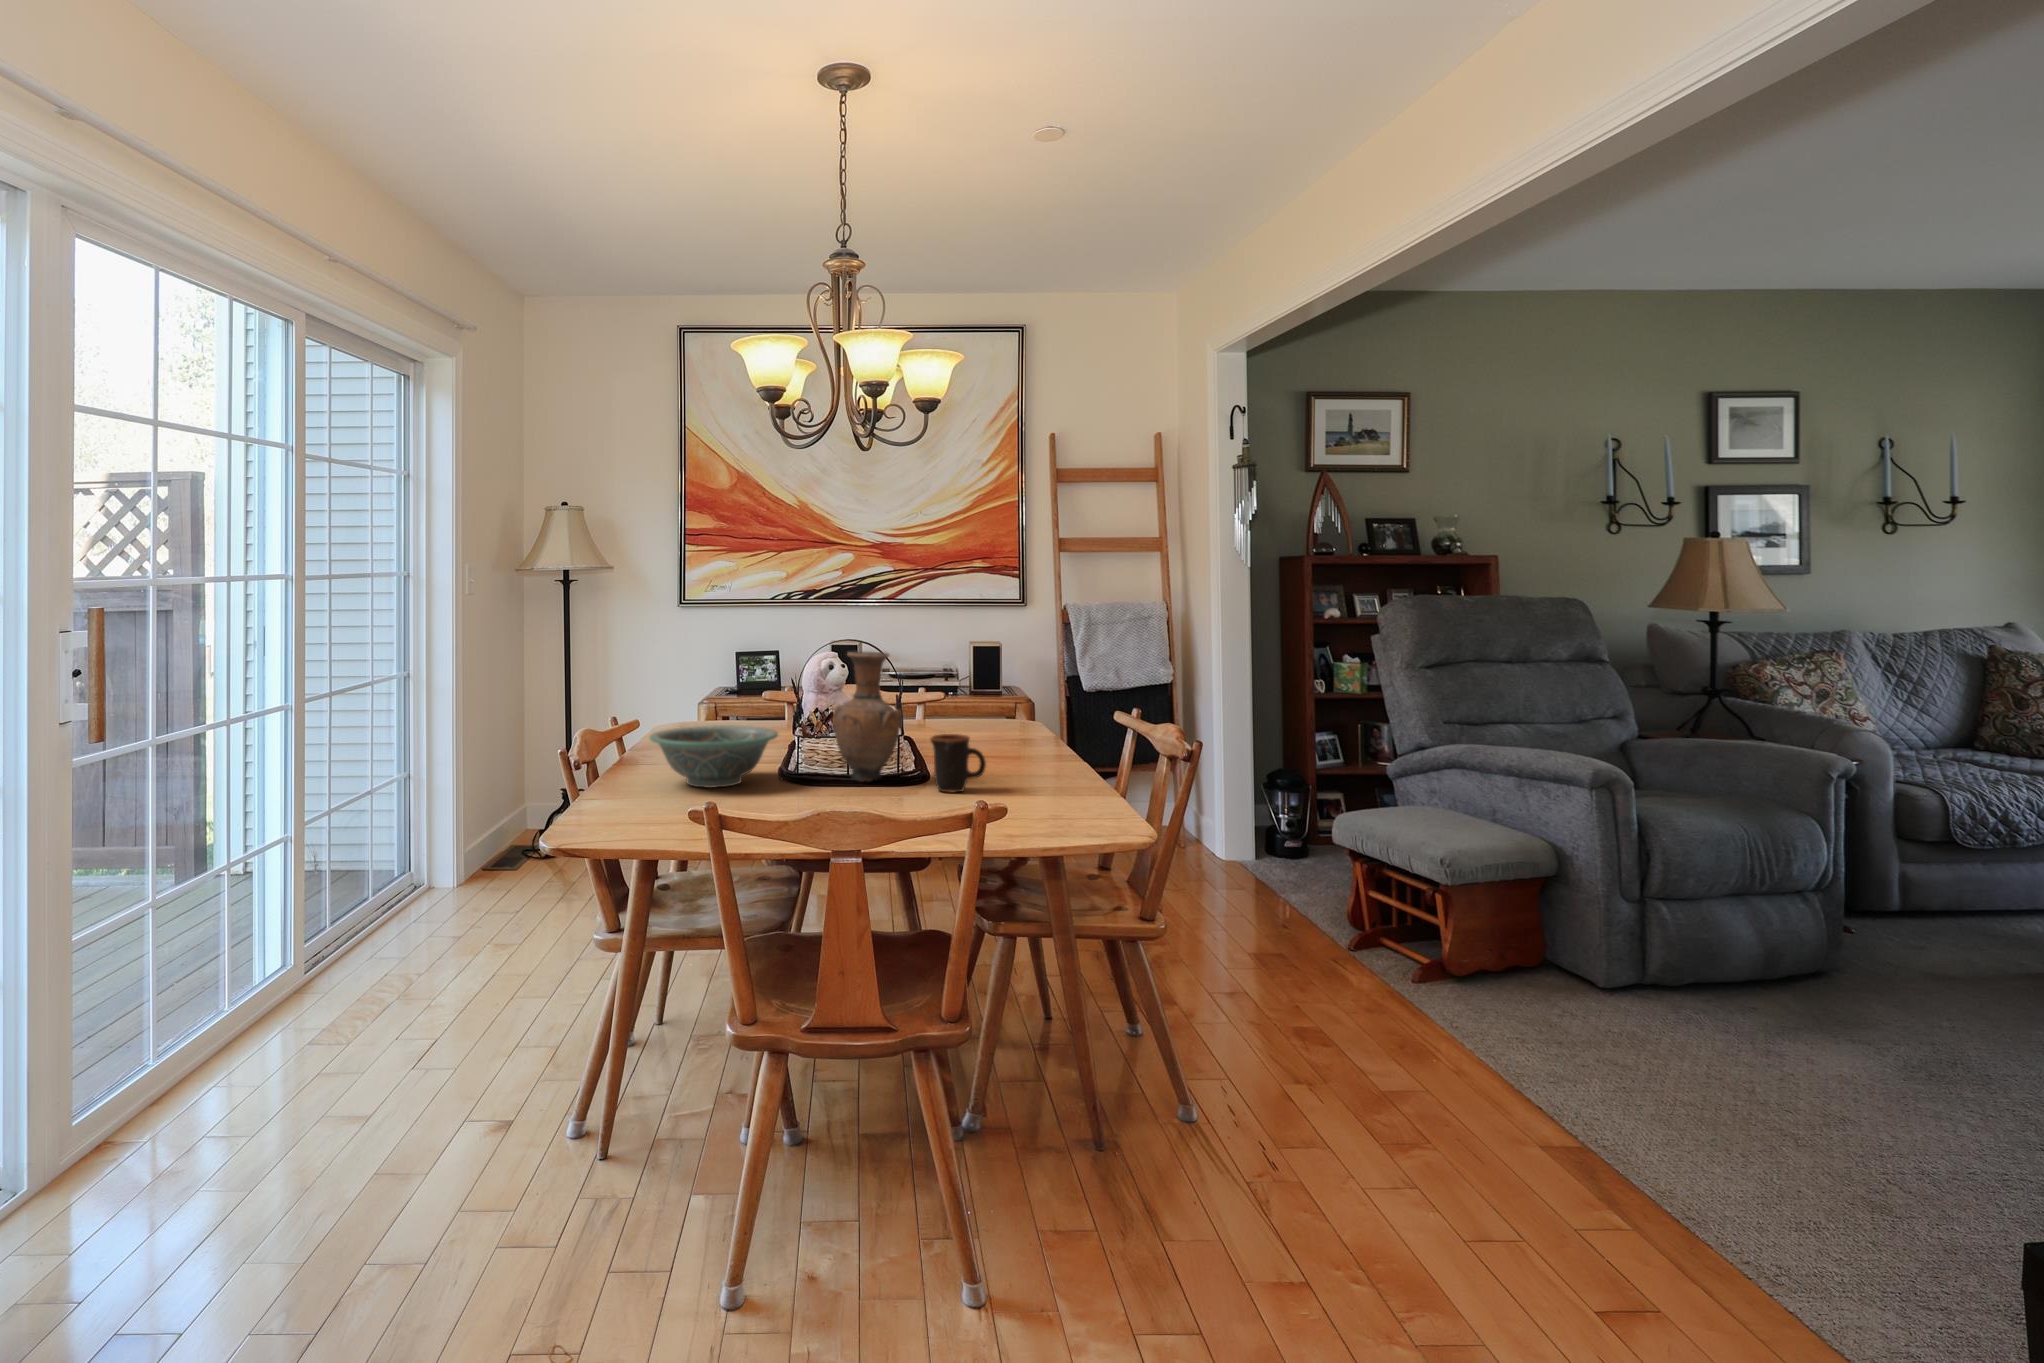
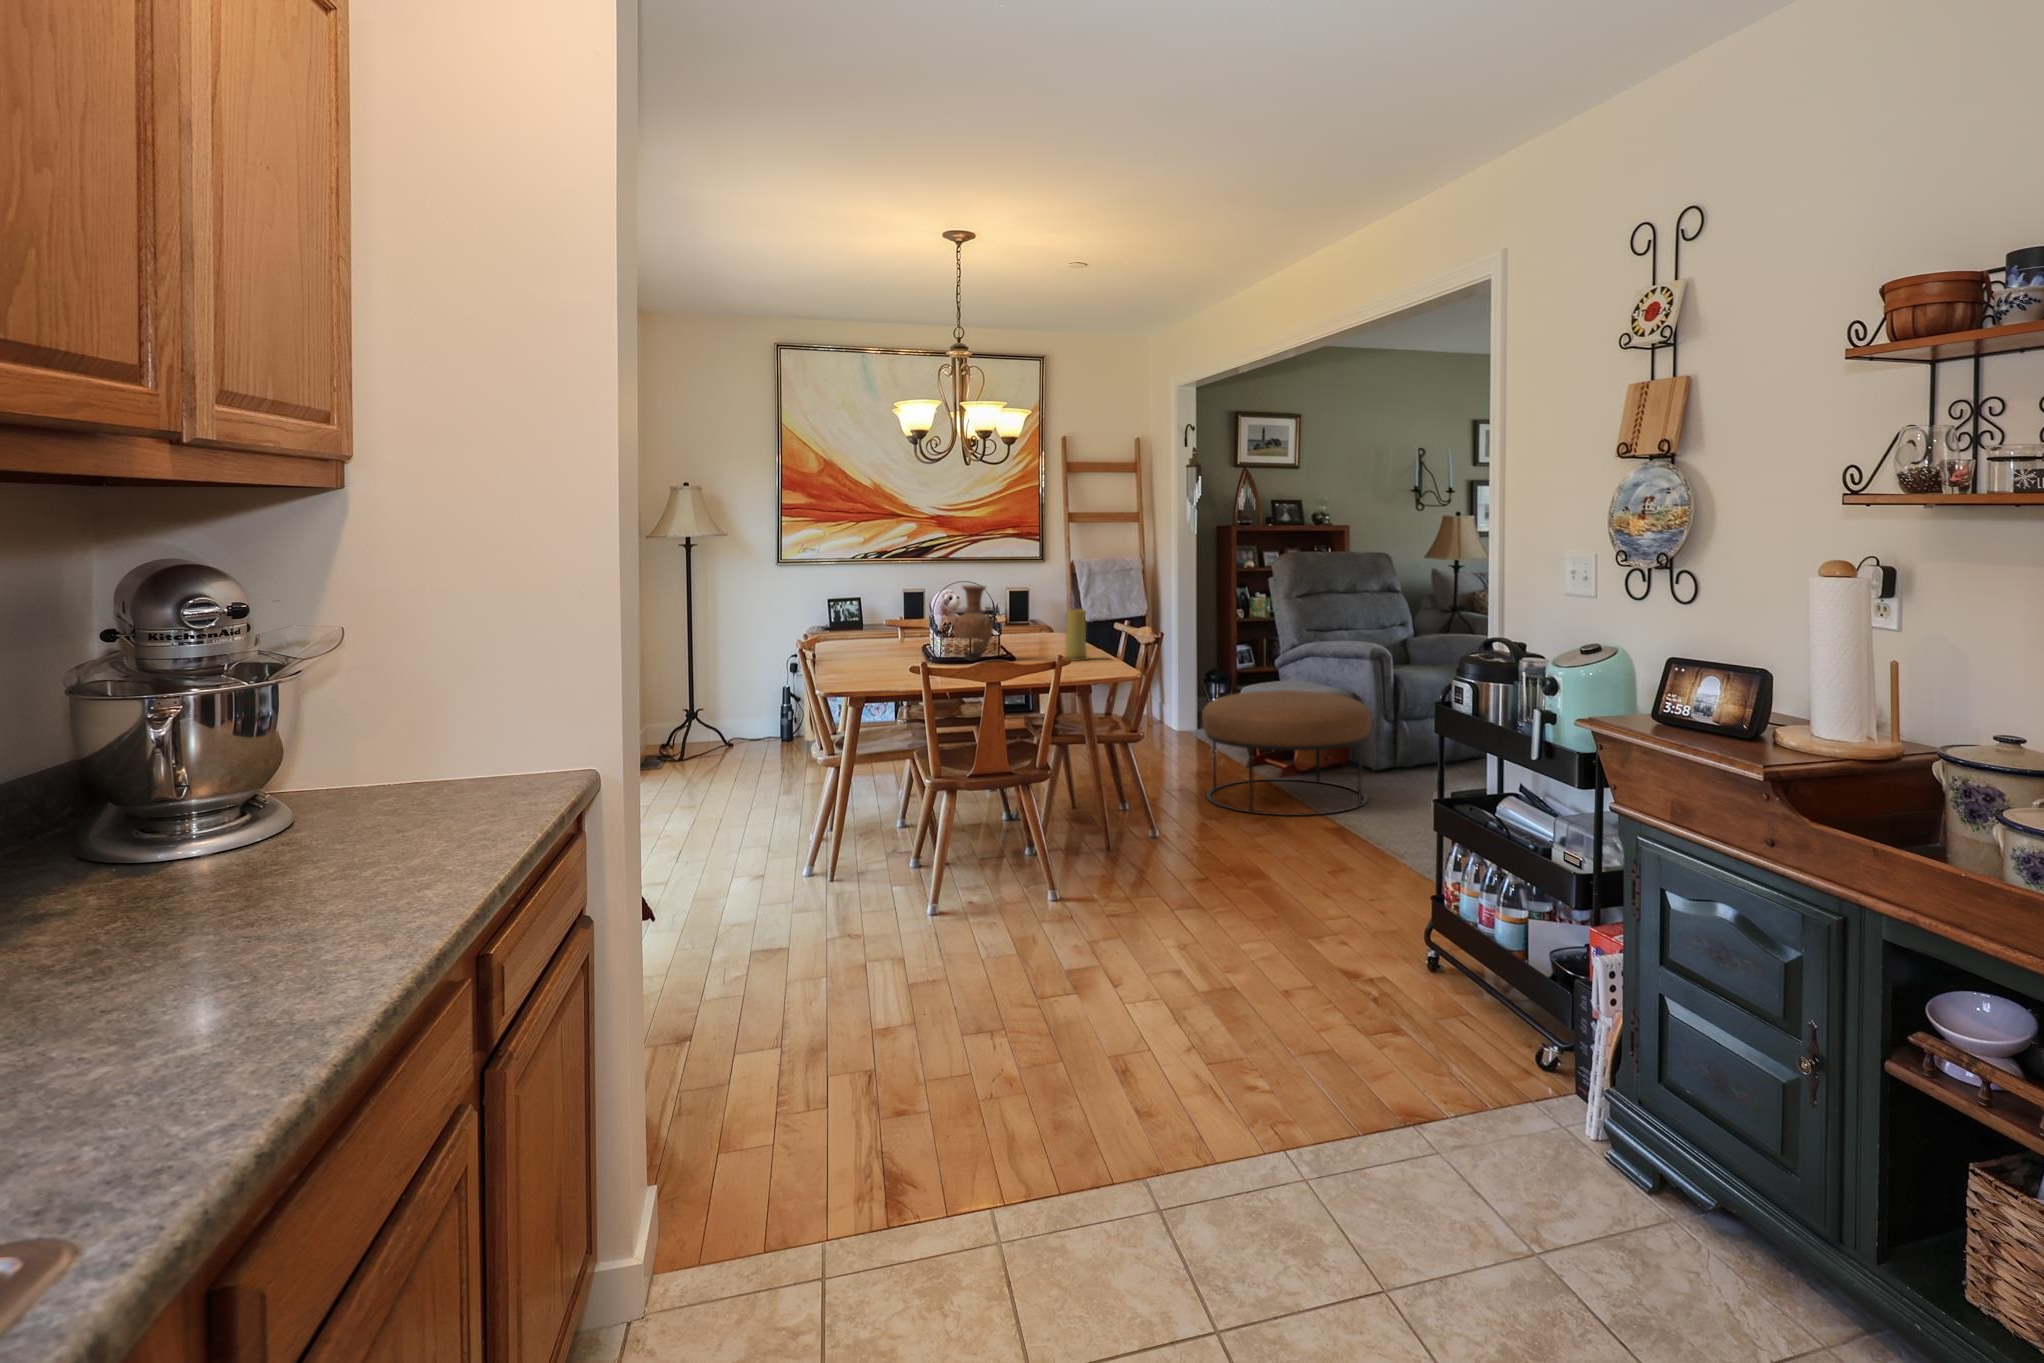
candle: none [1018,697,1069,790] -> present [1064,609,1088,661]
decorative bowl: present [649,725,778,788] -> none [844,631,921,665]
mug: present [930,734,986,792] -> none [1013,631,1044,663]
ottoman: none [1272,832,1597,1086] -> present [1202,690,1372,816]

